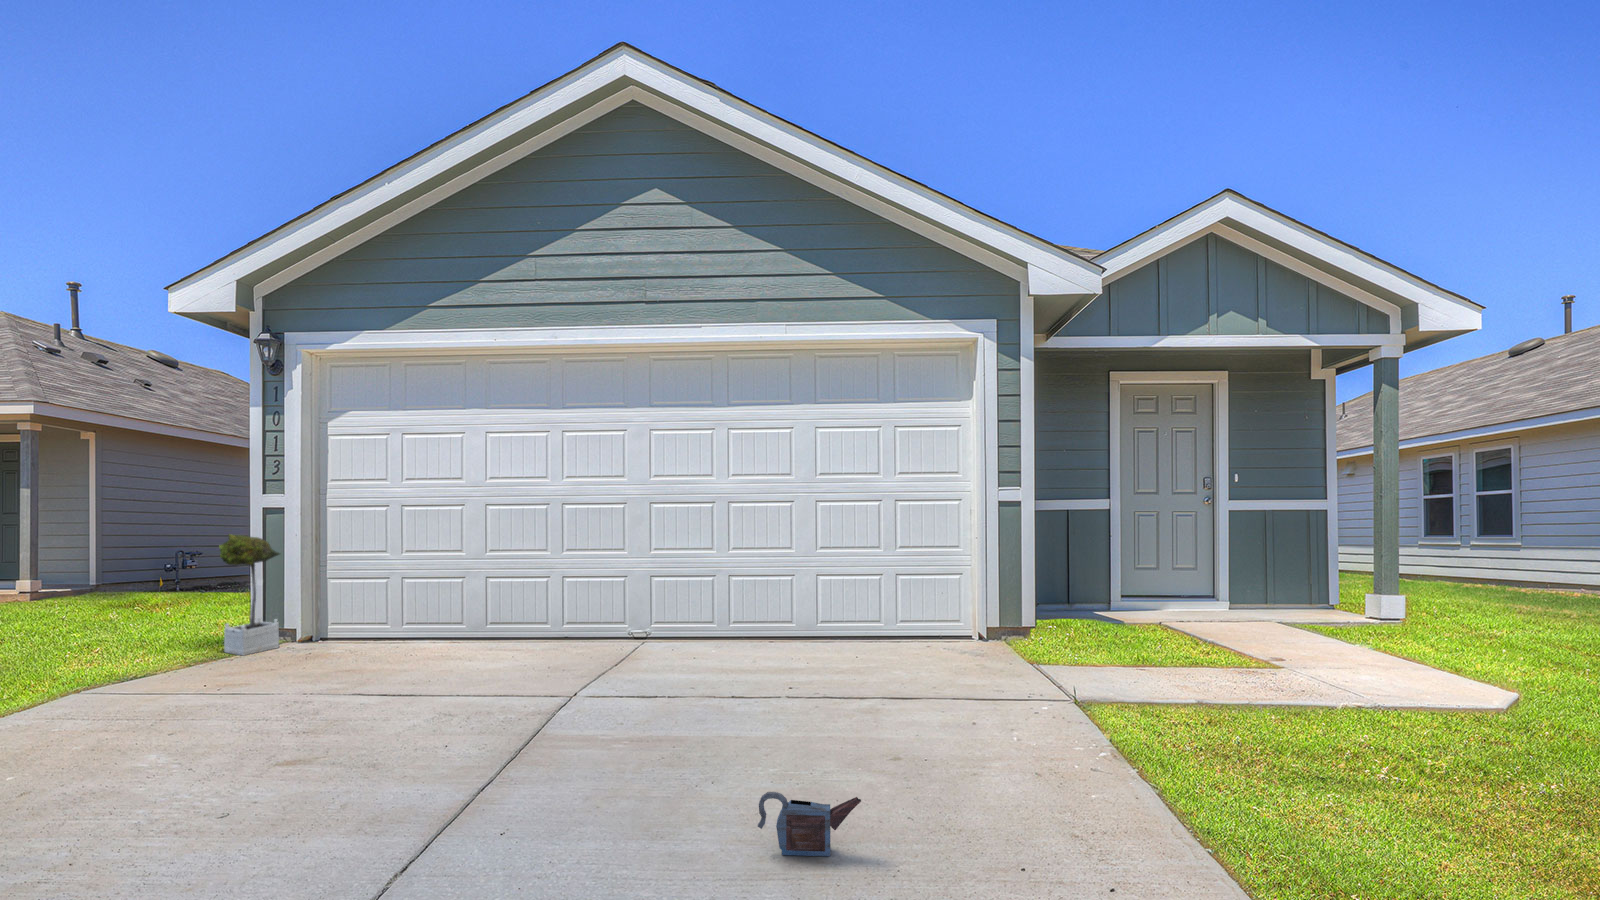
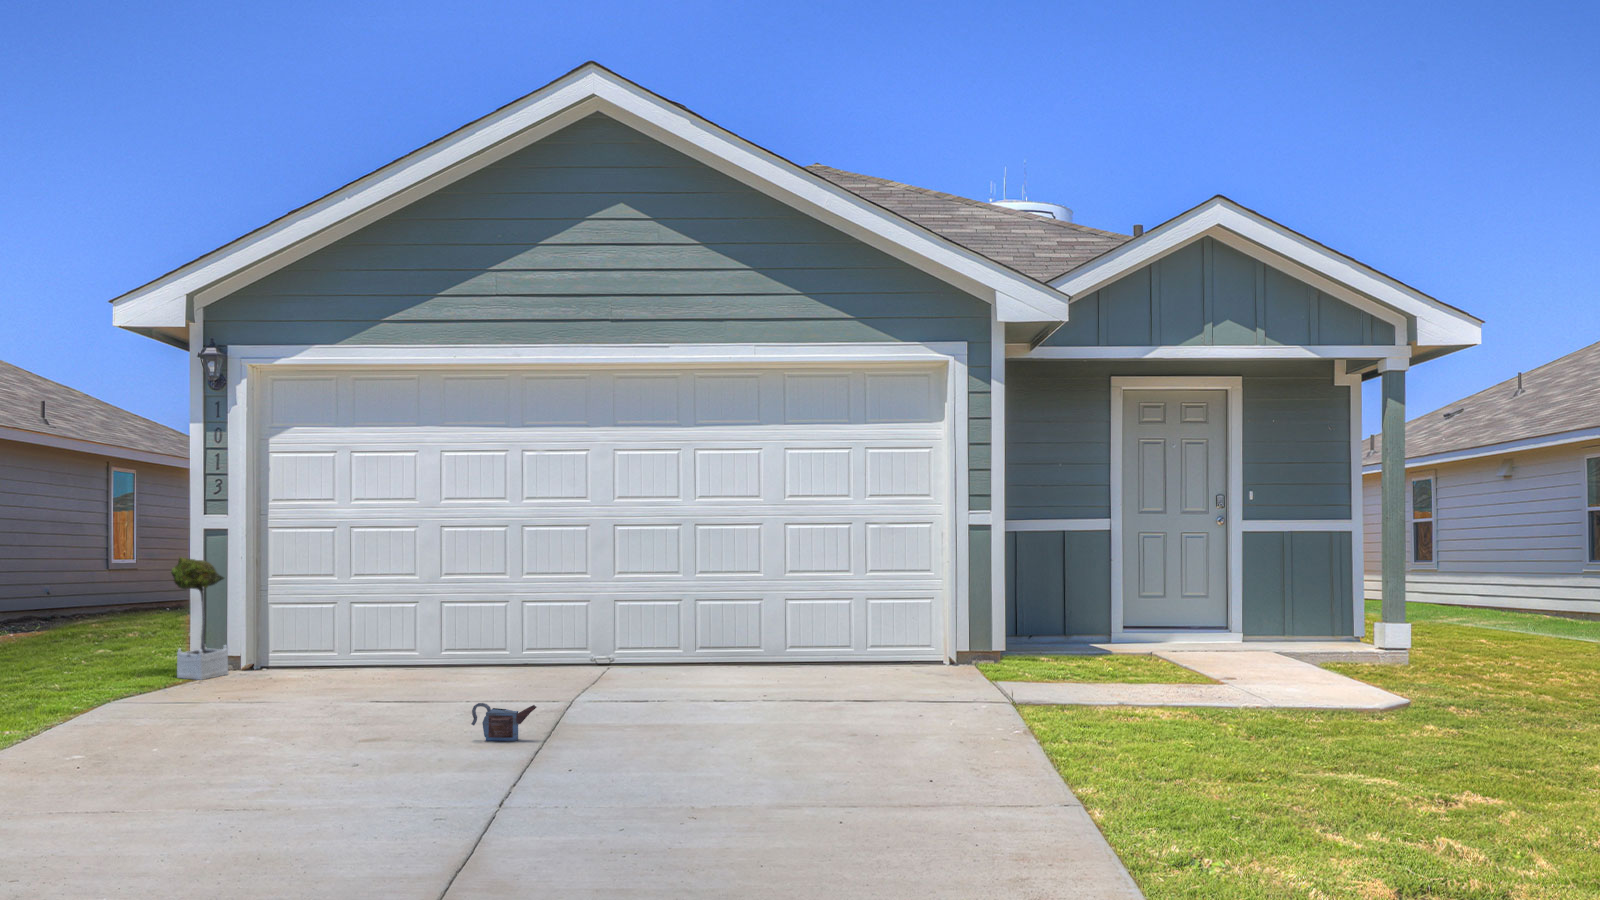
watering can: present [758,792,861,856] -> present [471,703,536,741]

